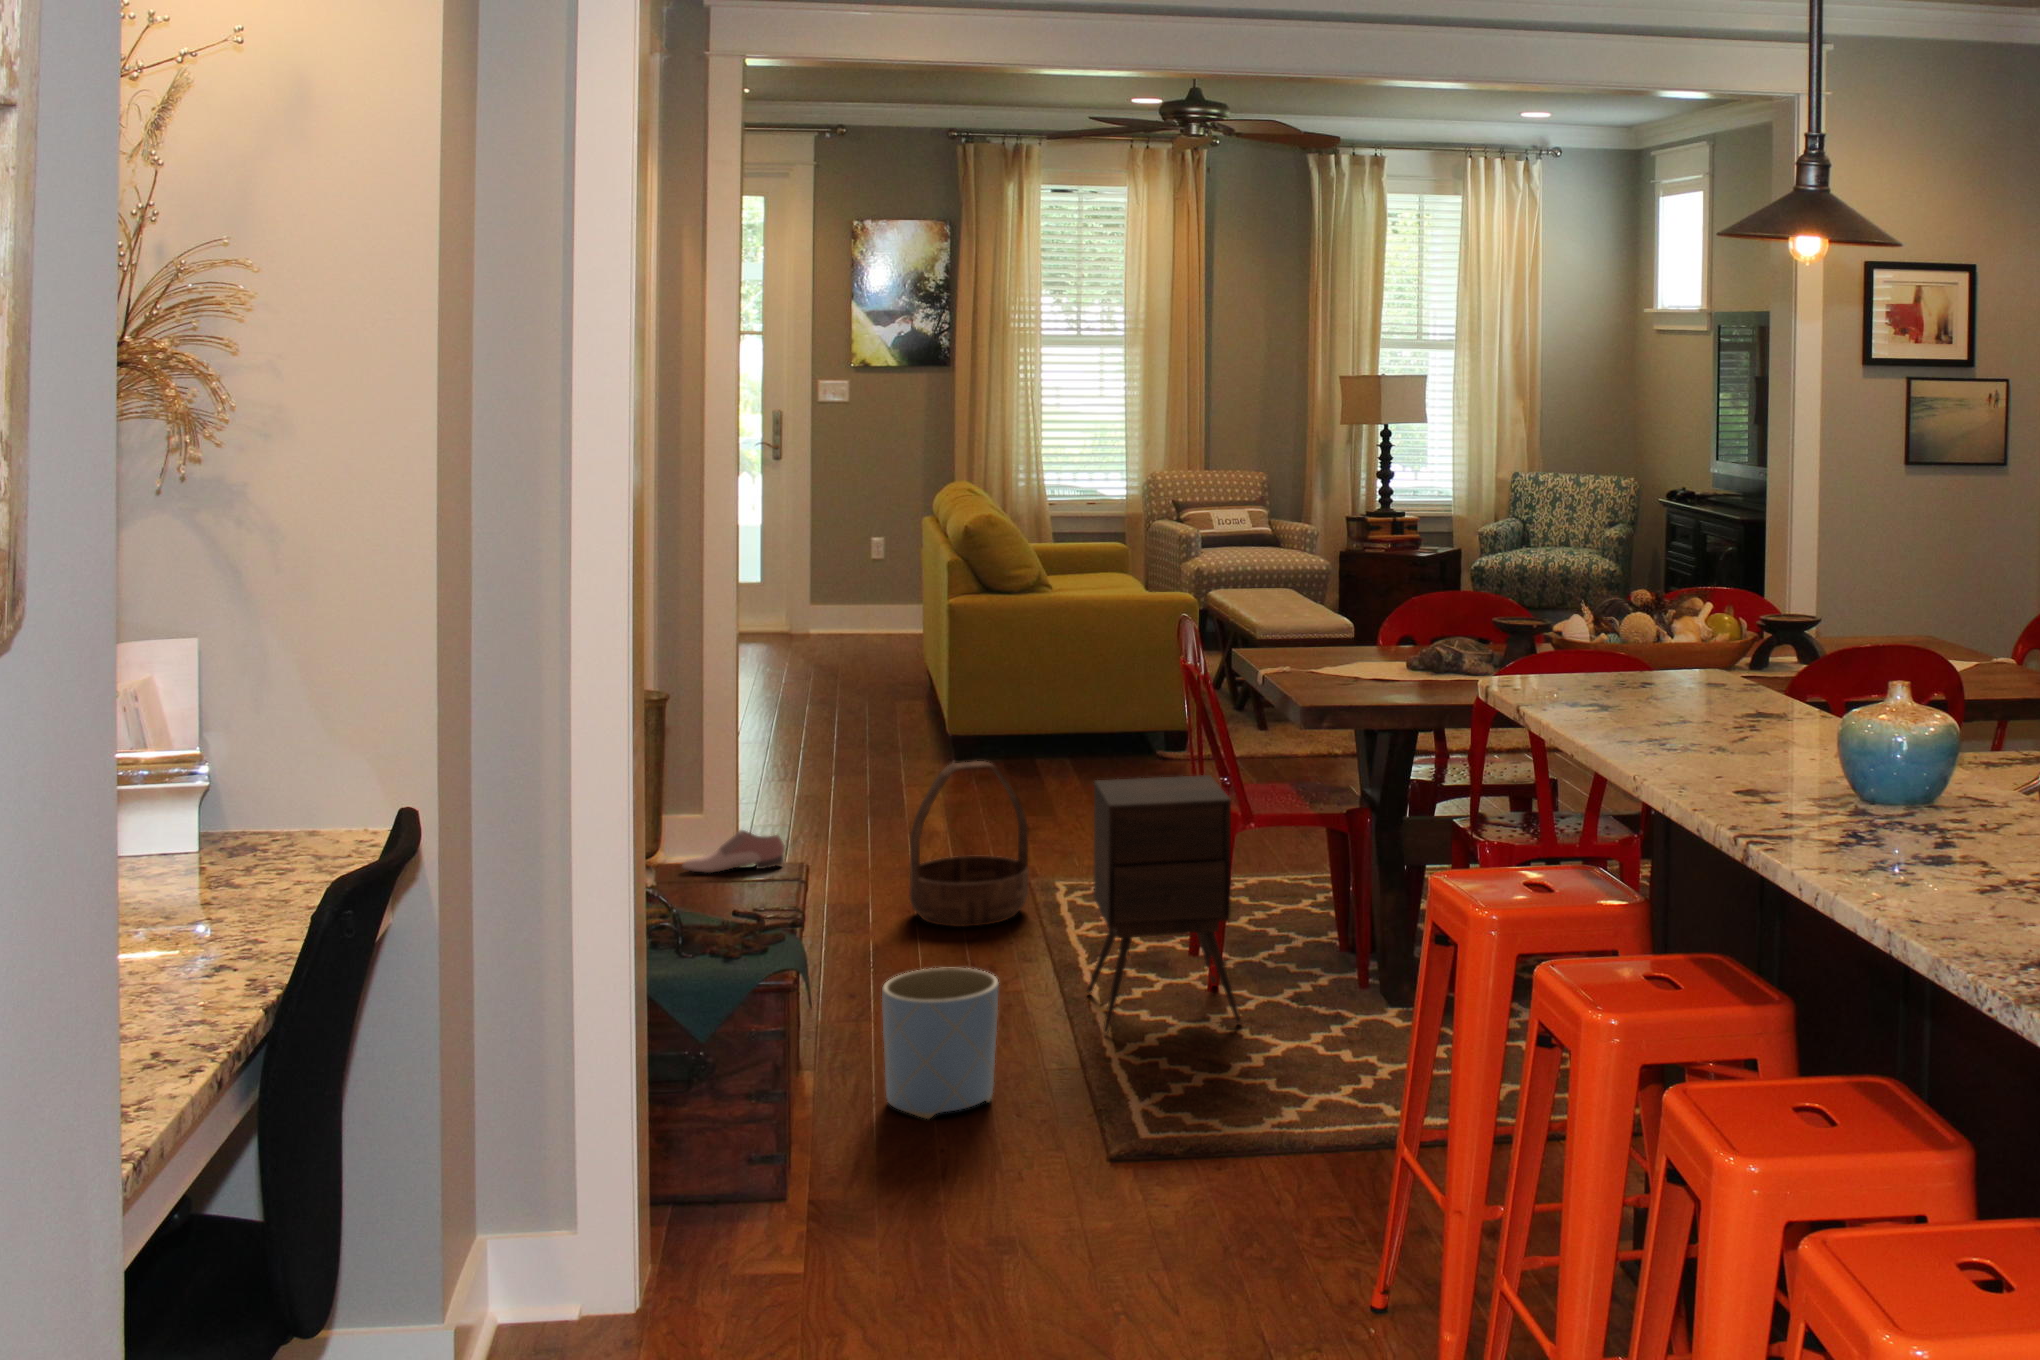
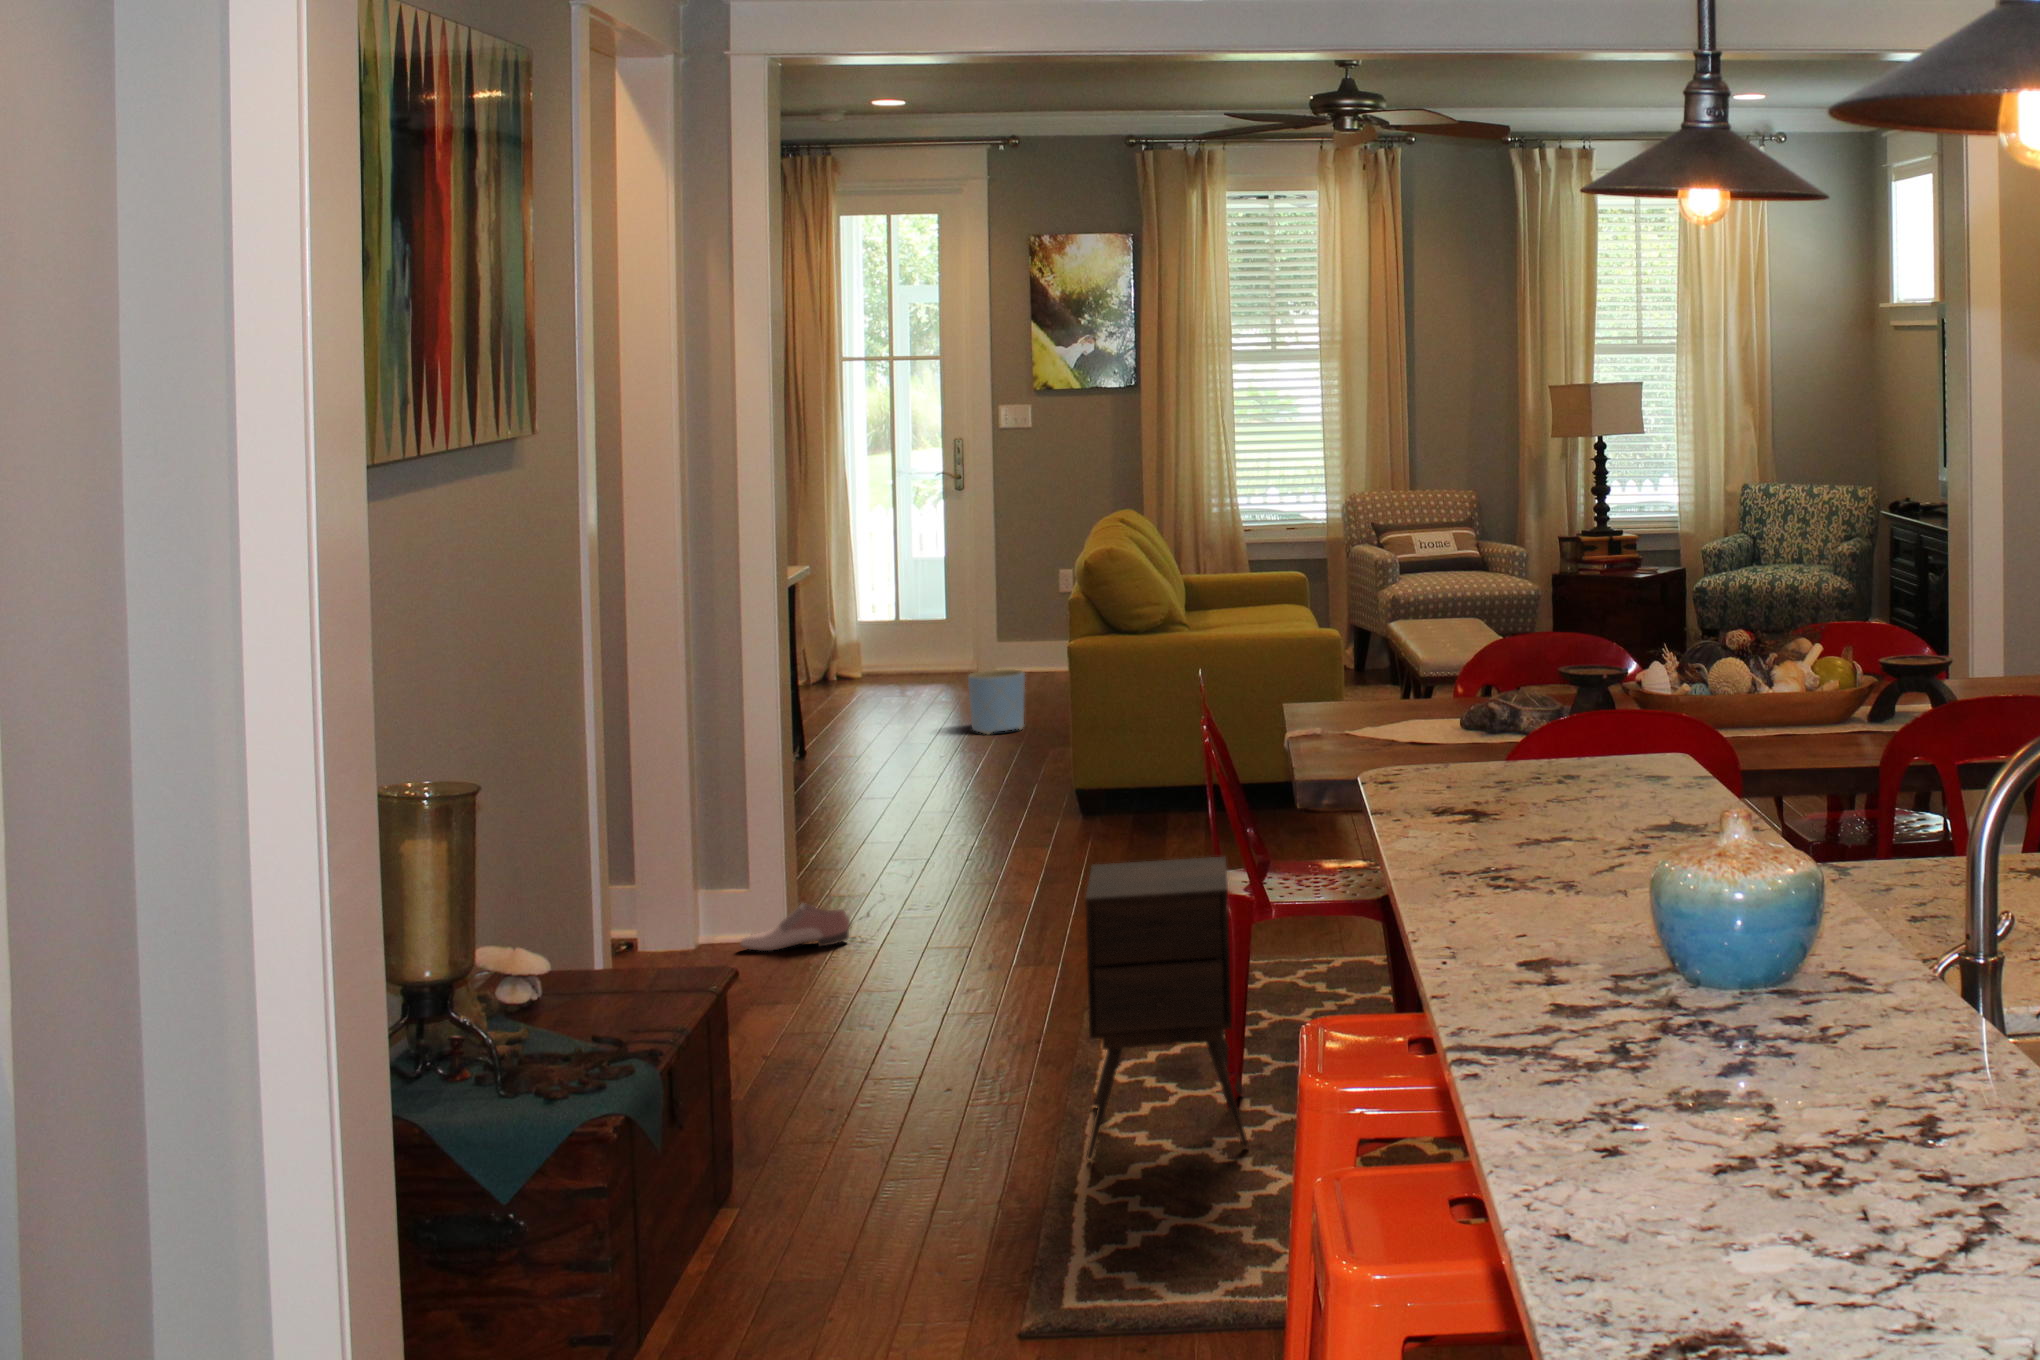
basket: present [910,761,1029,927] -> none [945,832,1079,1018]
planter: present [882,968,998,1119] -> present [968,669,1025,734]

